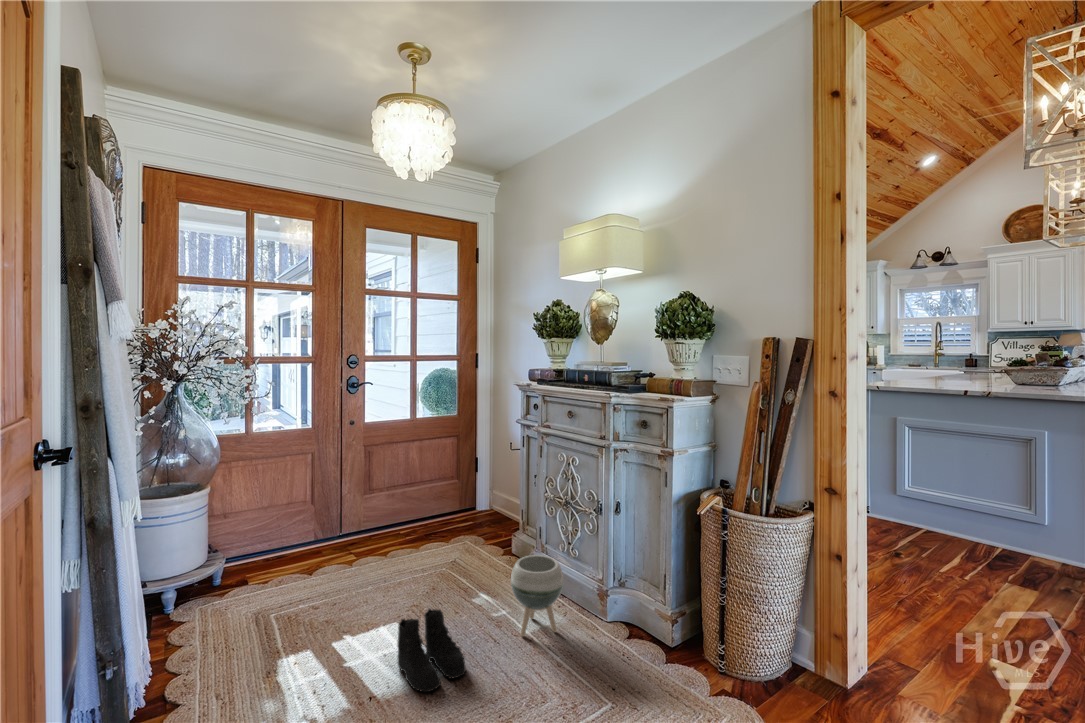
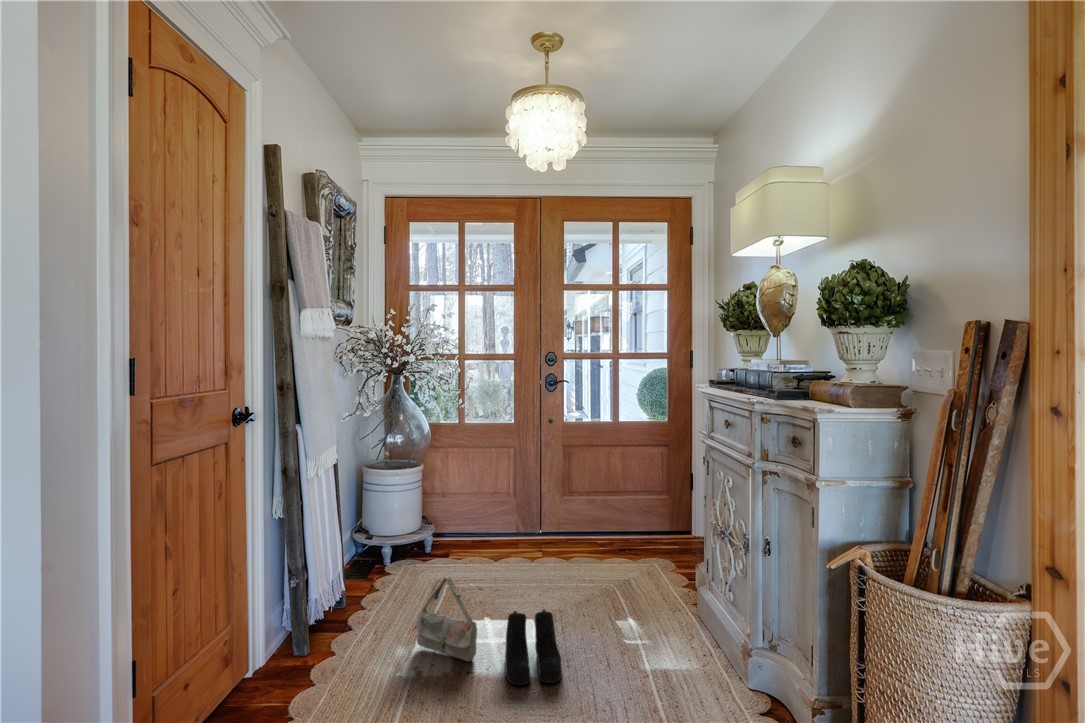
planter: present [511,555,563,636] -> none [630,583,692,678]
bag: none [287,602,368,693] -> present [416,576,477,661]

